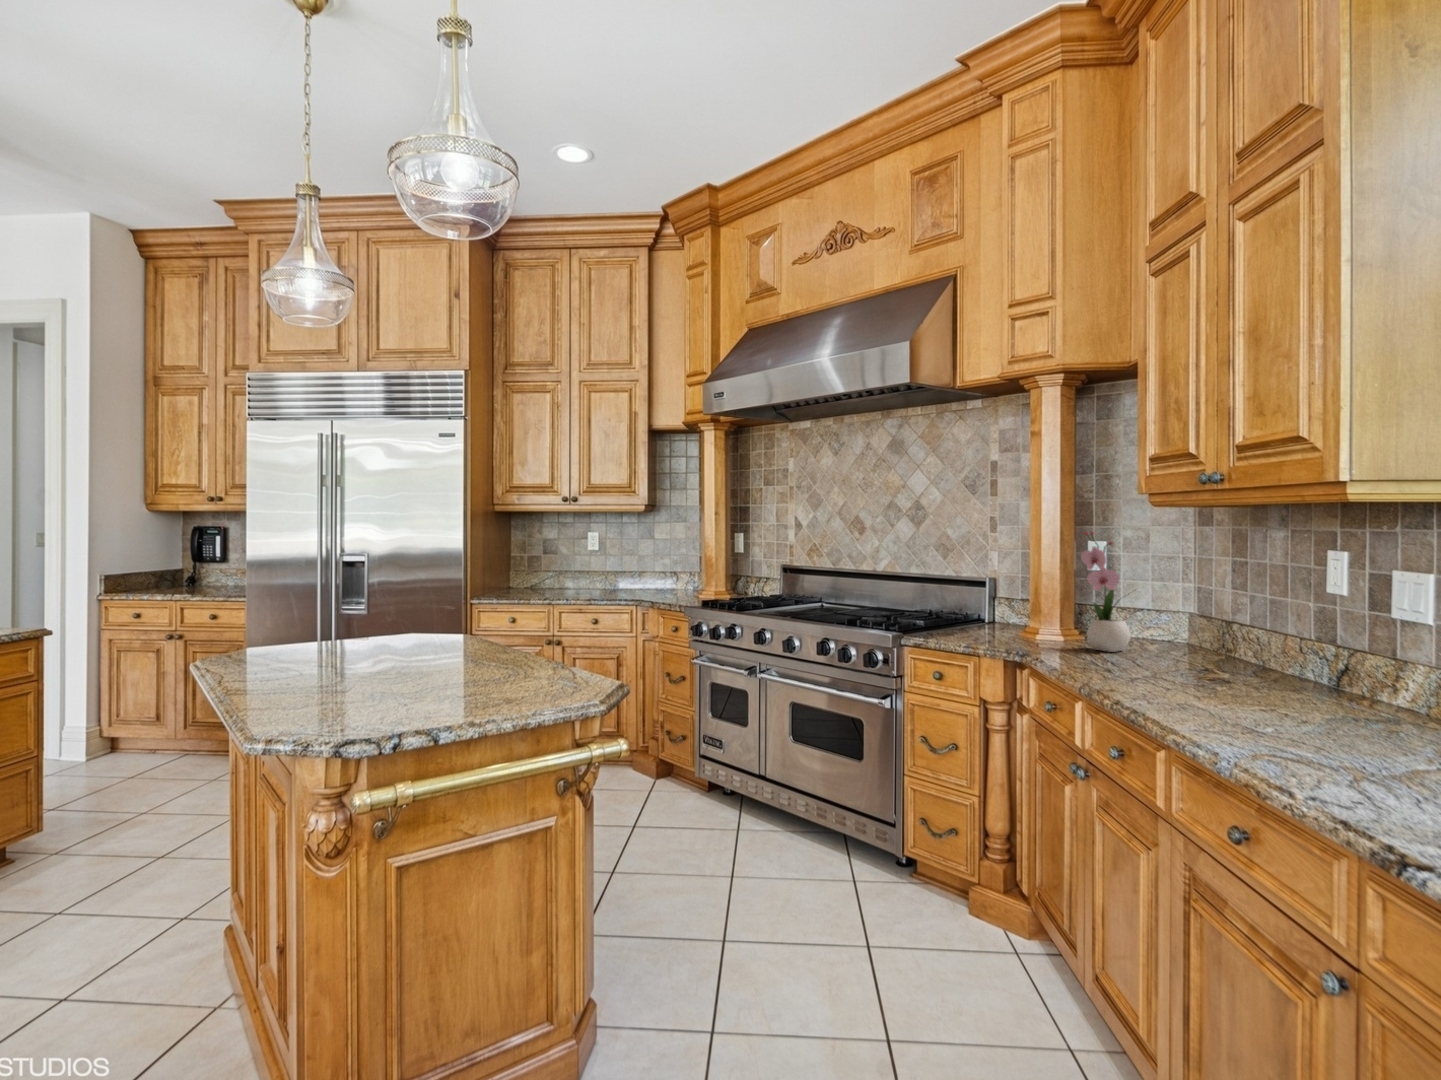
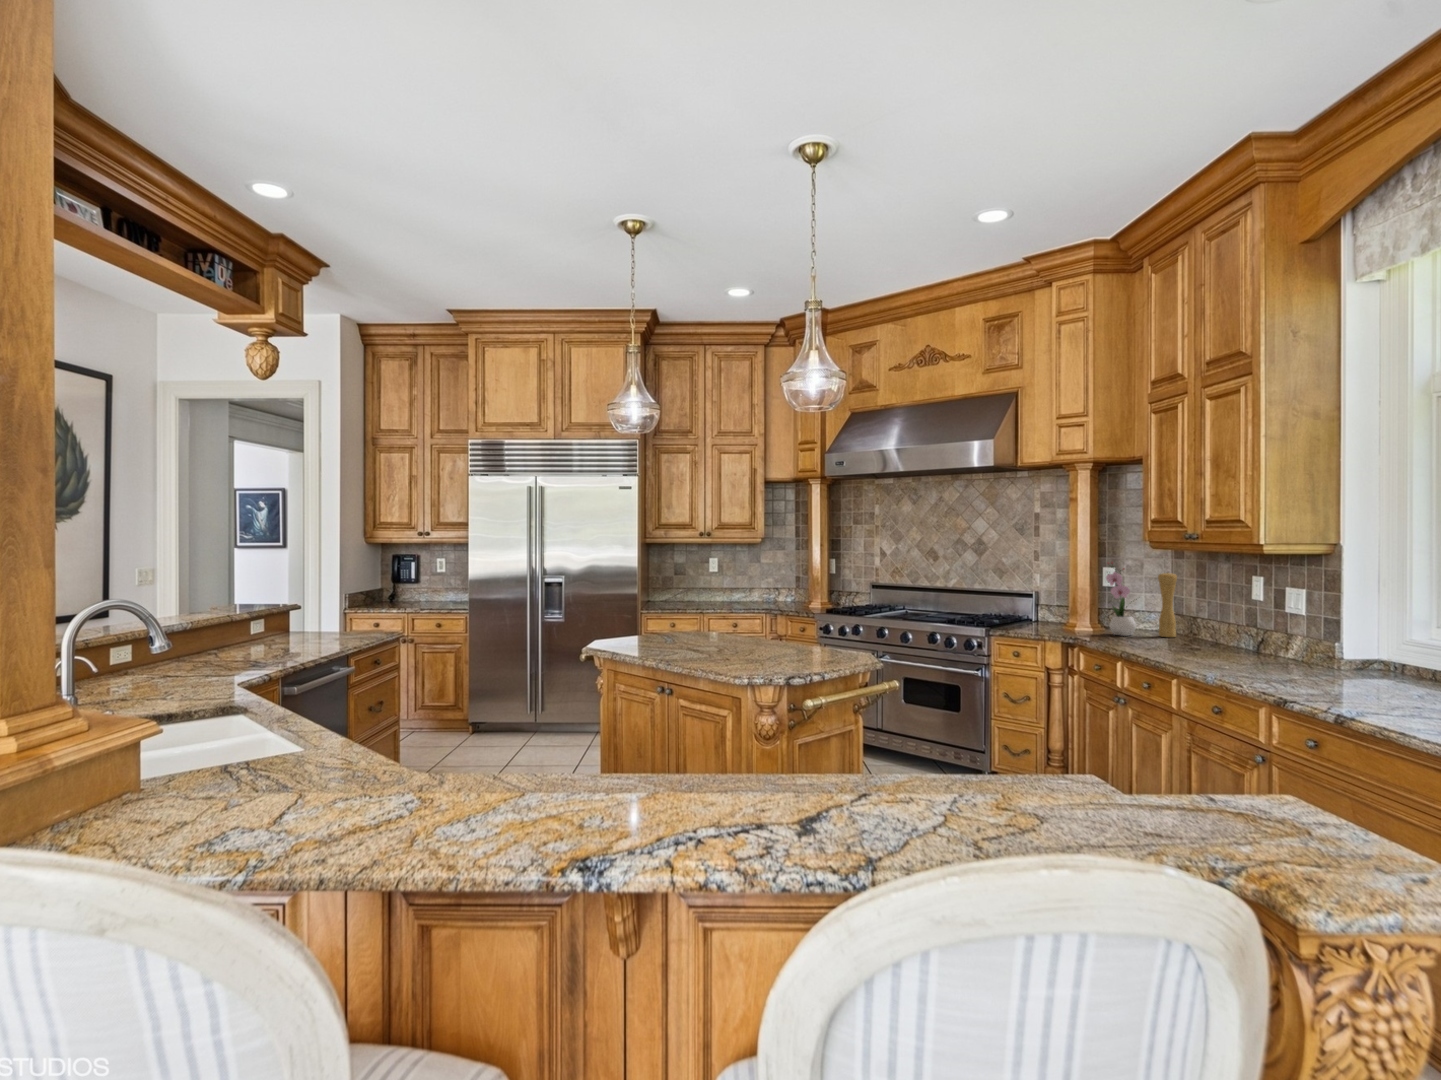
pepper mill: none [1166,548,1198,656] -> present [1158,572,1177,637]

